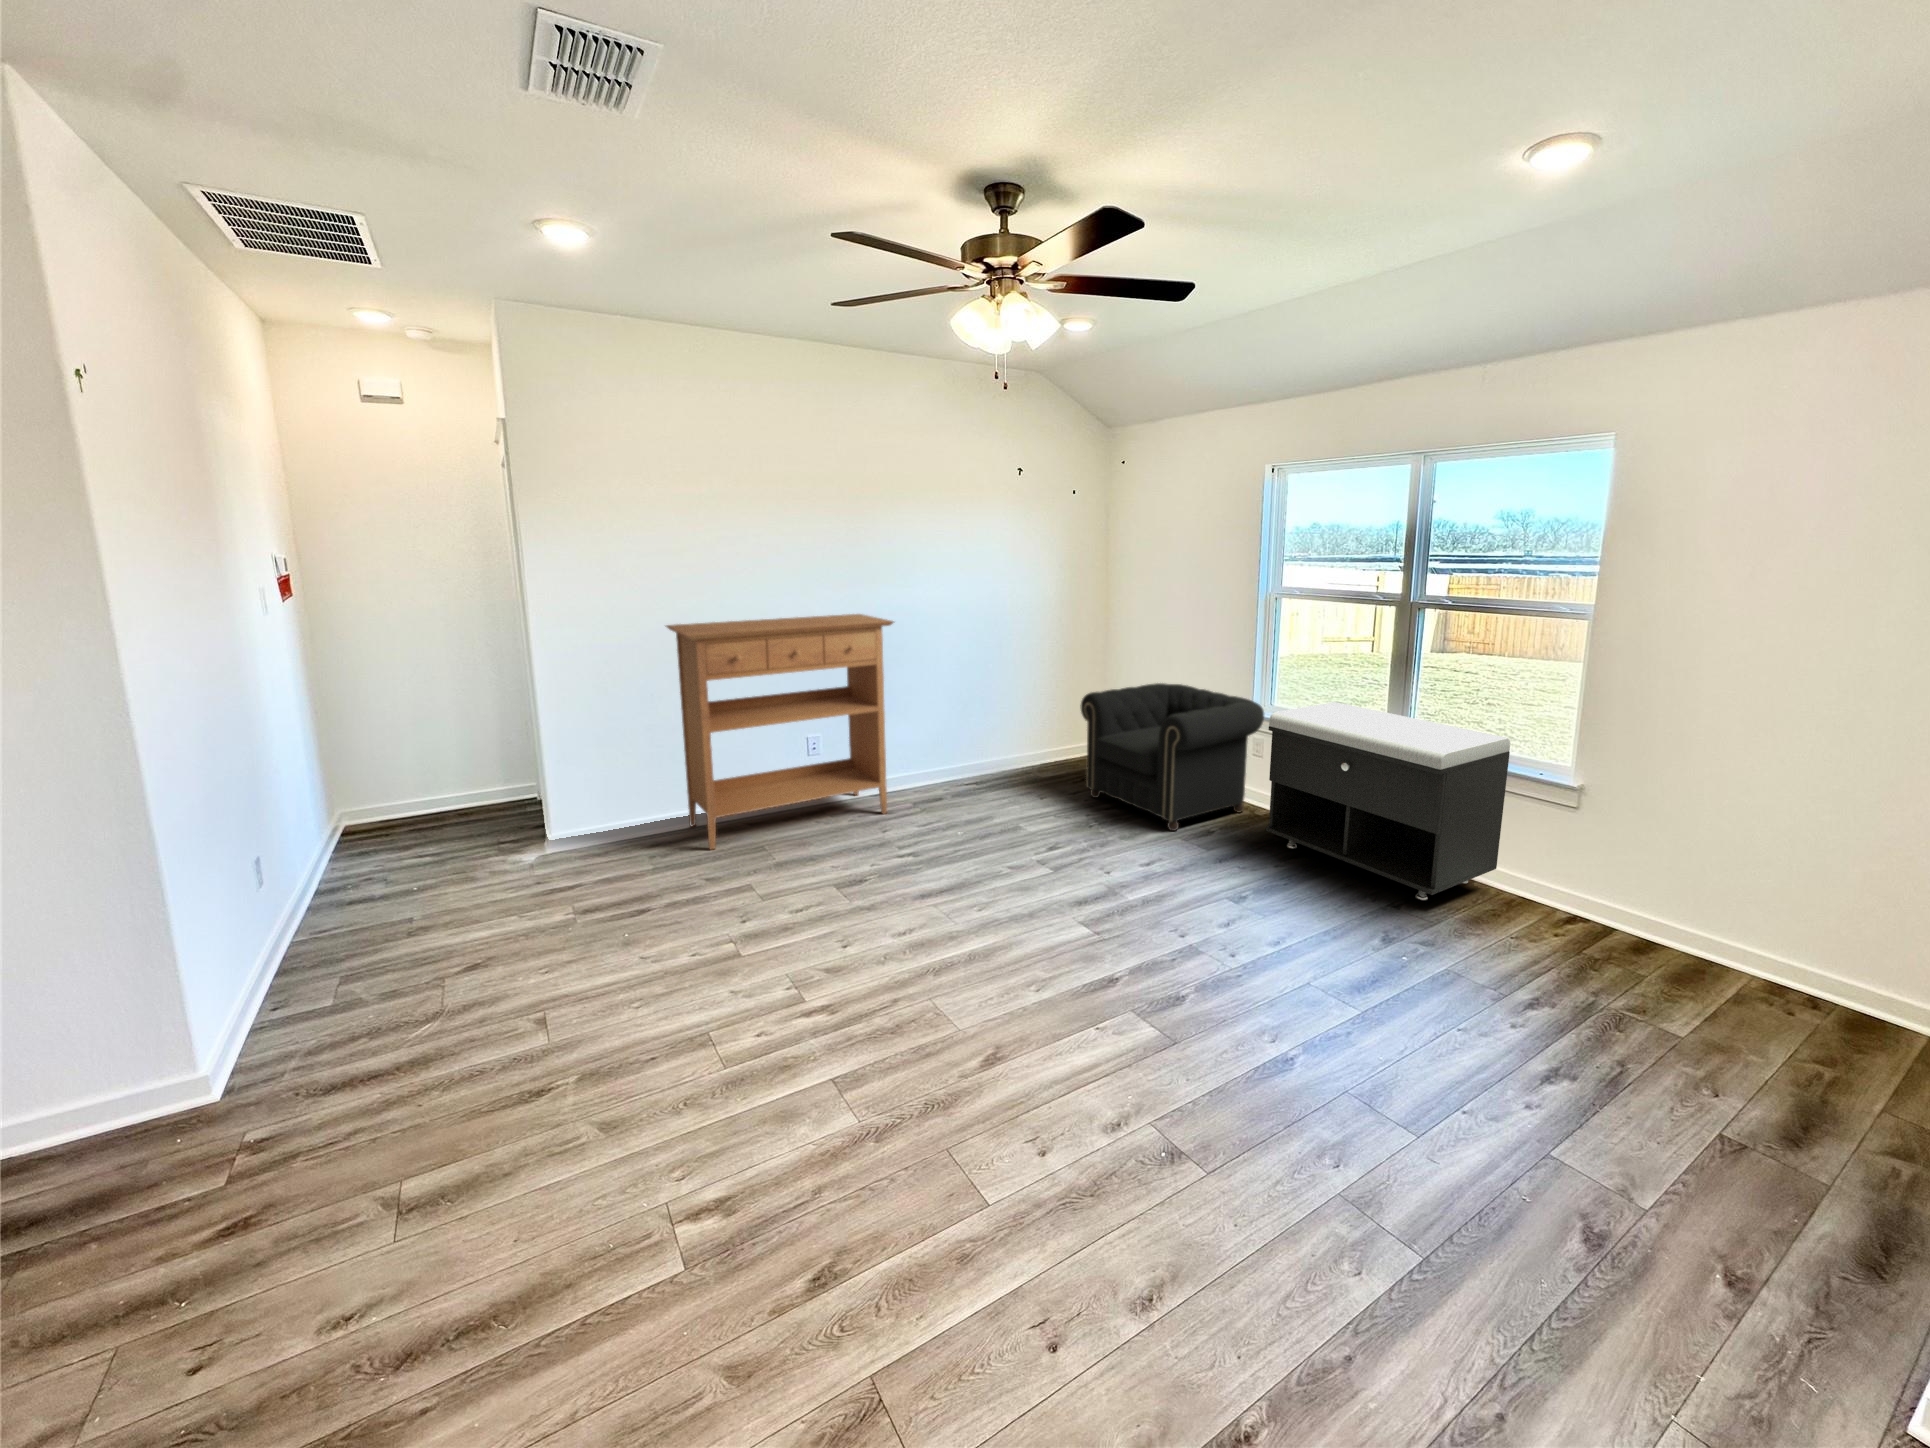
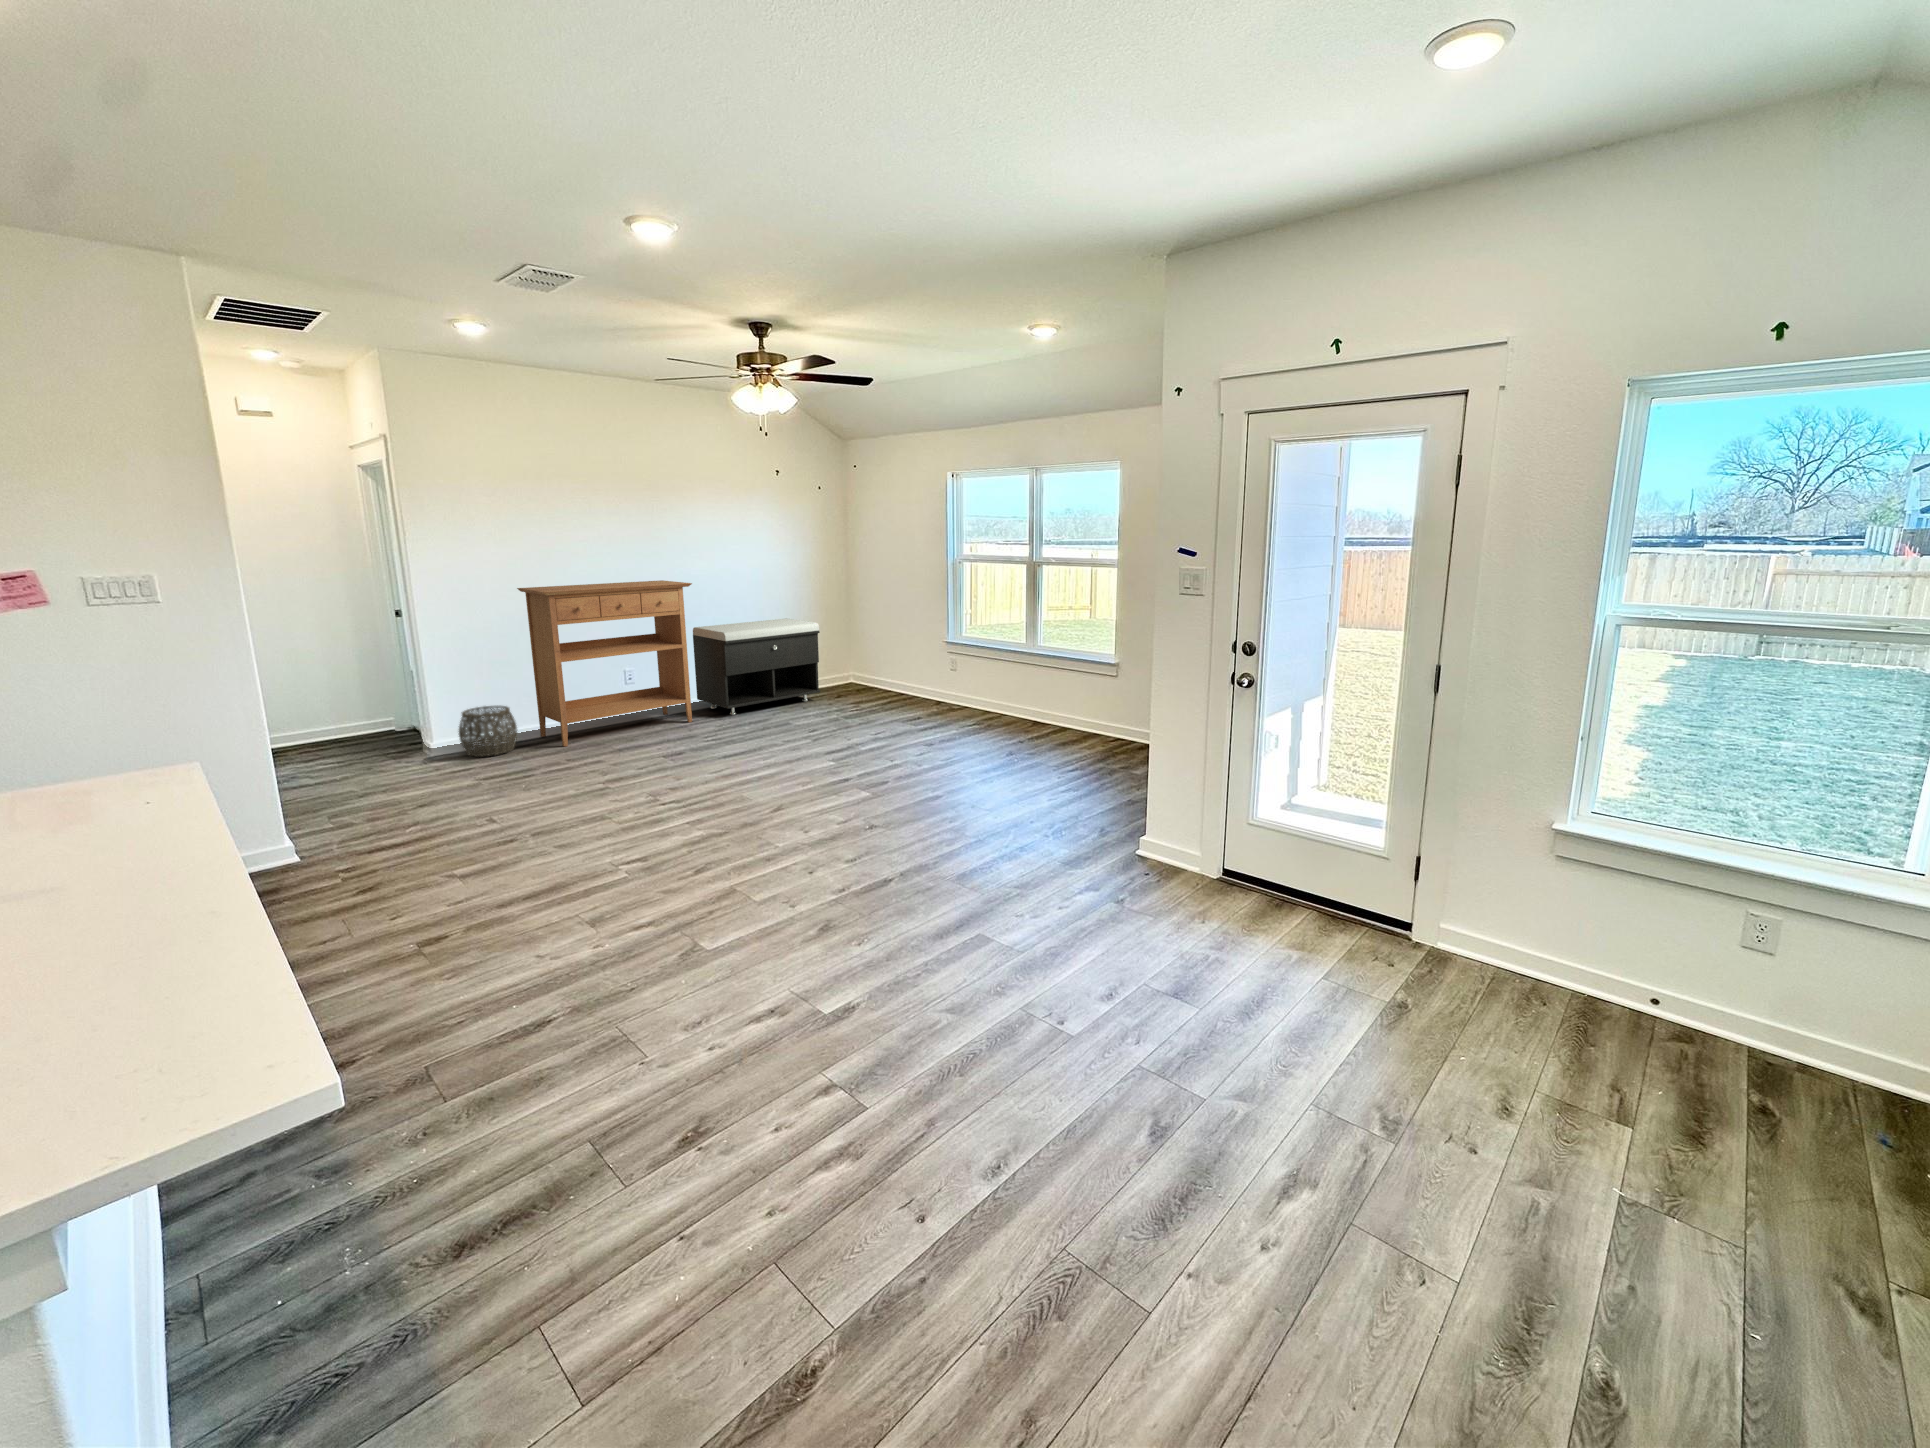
armchair: present [1080,683,1264,831] -> none [829,626,952,718]
storage bench: present [1266,702,1510,901] -> present [693,618,820,715]
woven basket: none [575,786,653,862] -> present [459,706,517,757]

